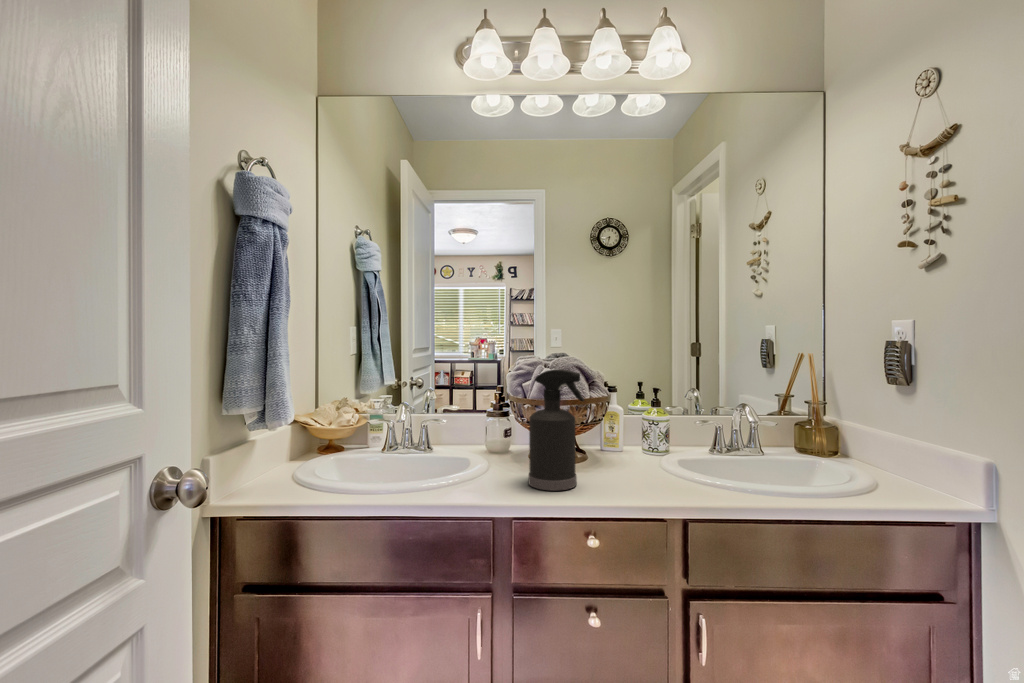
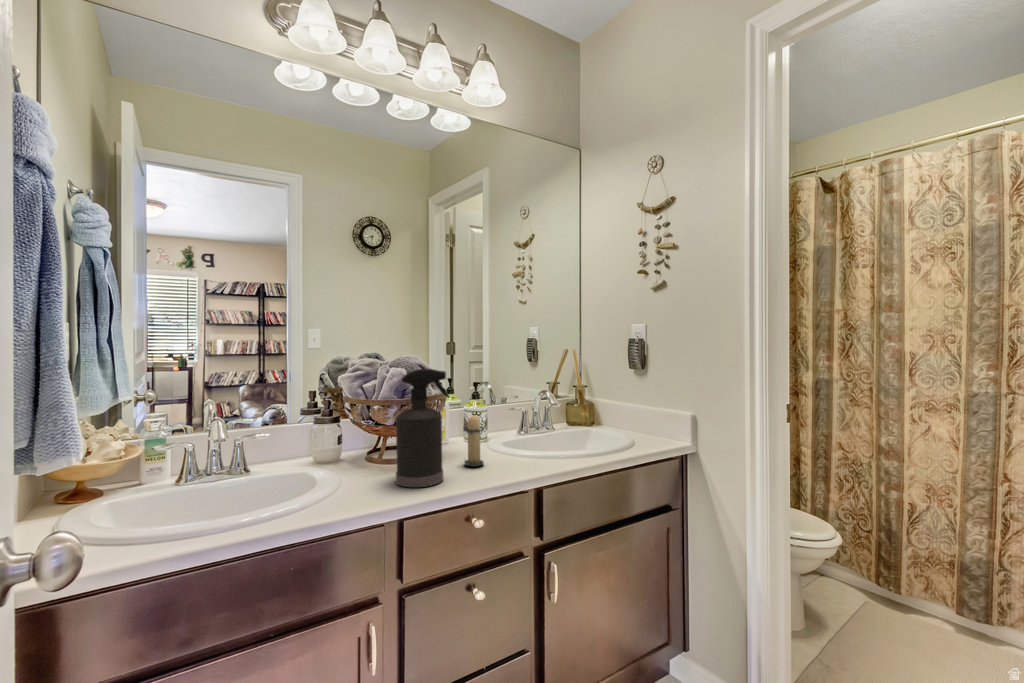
candle: none [608,420,637,482] -> present [463,415,484,466]

